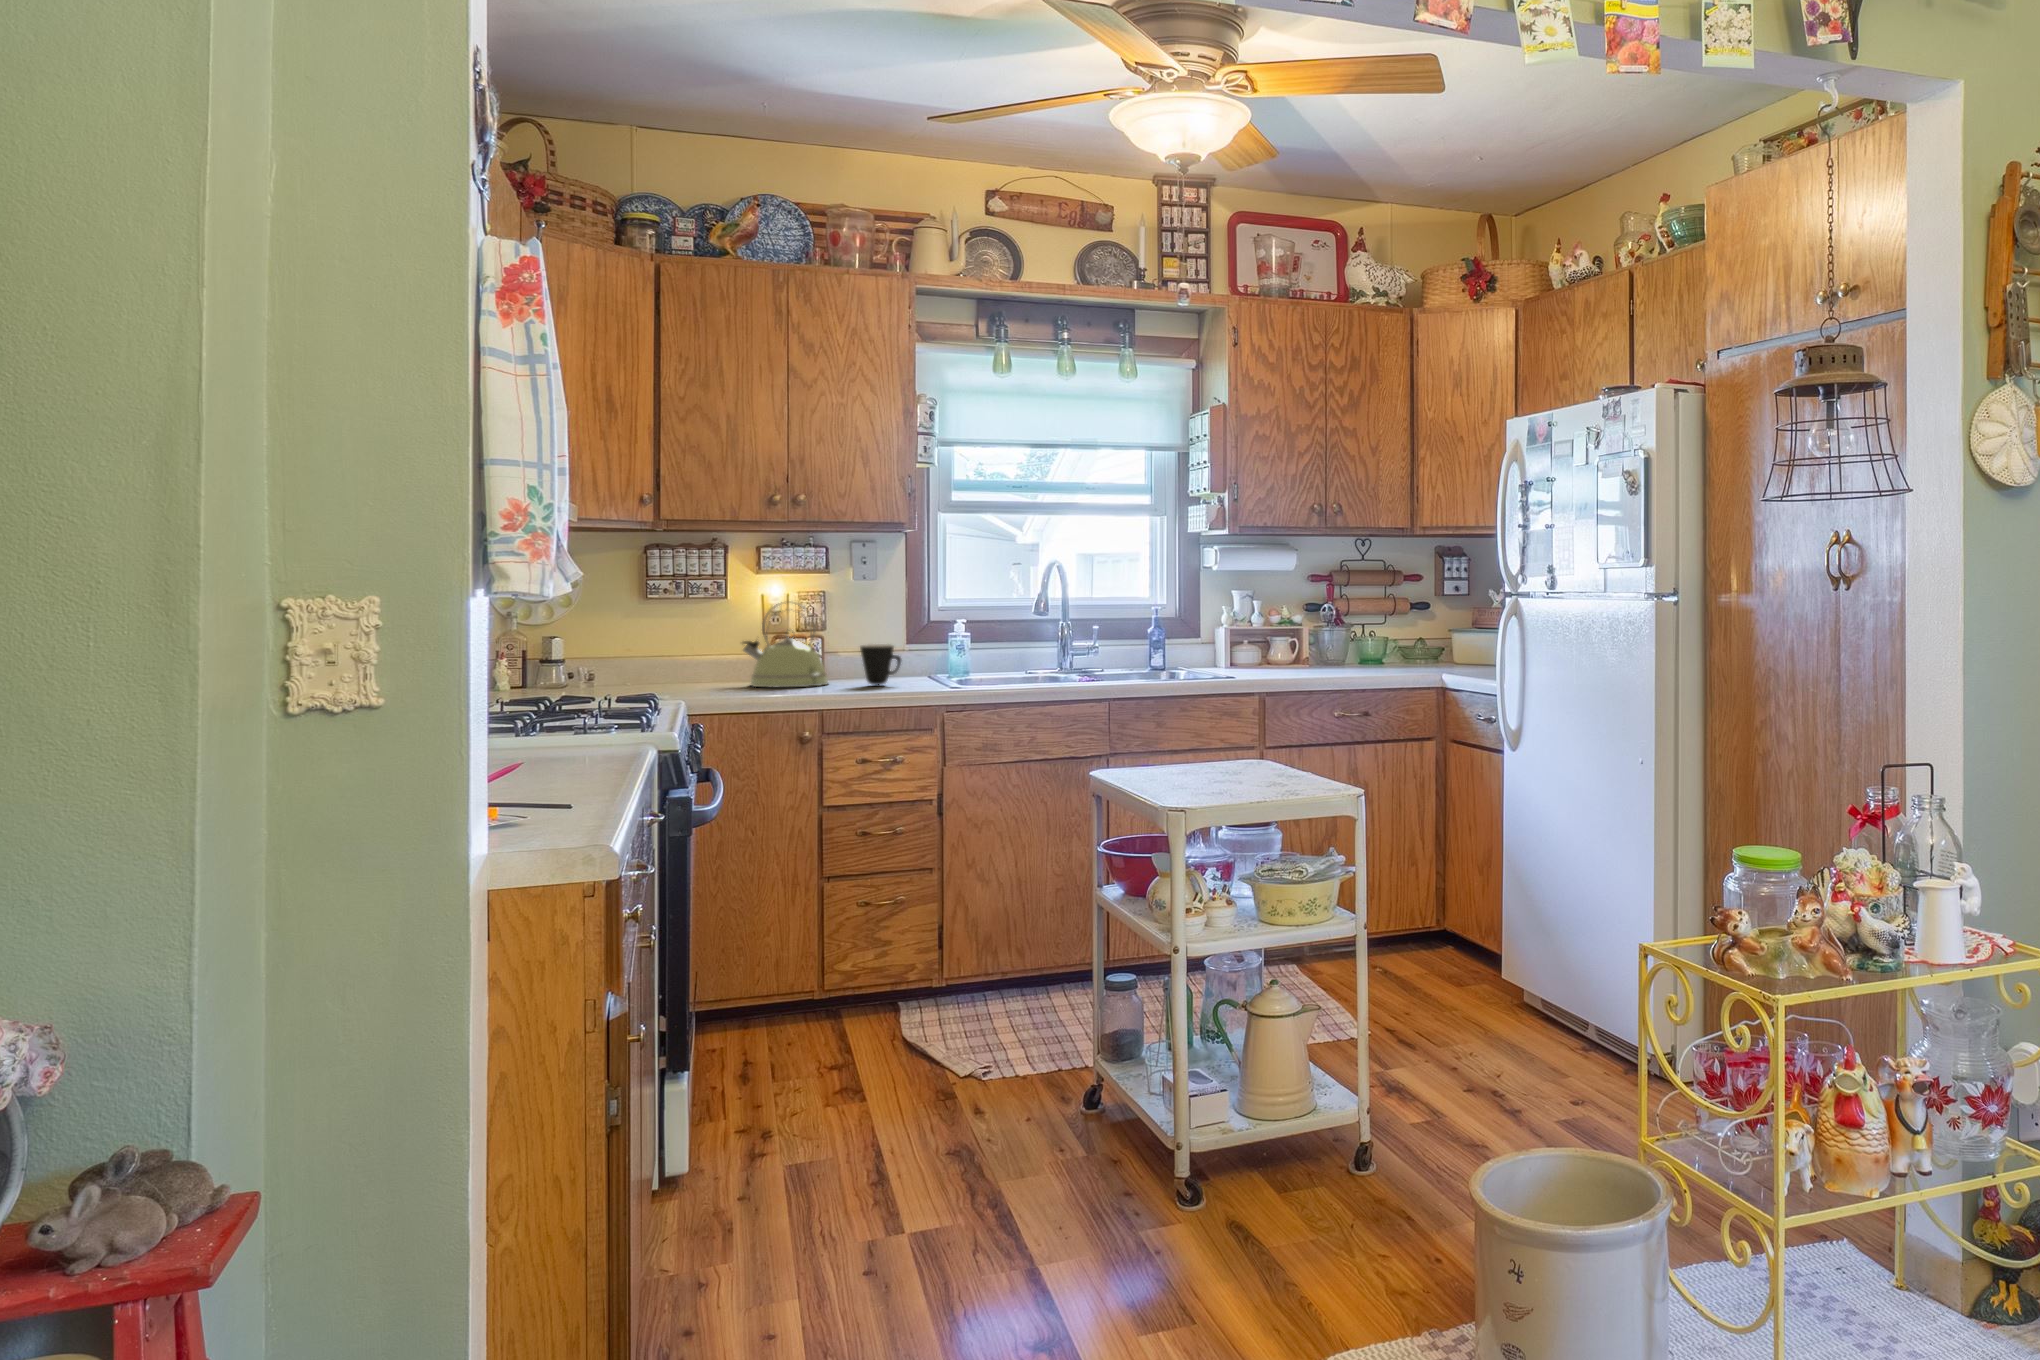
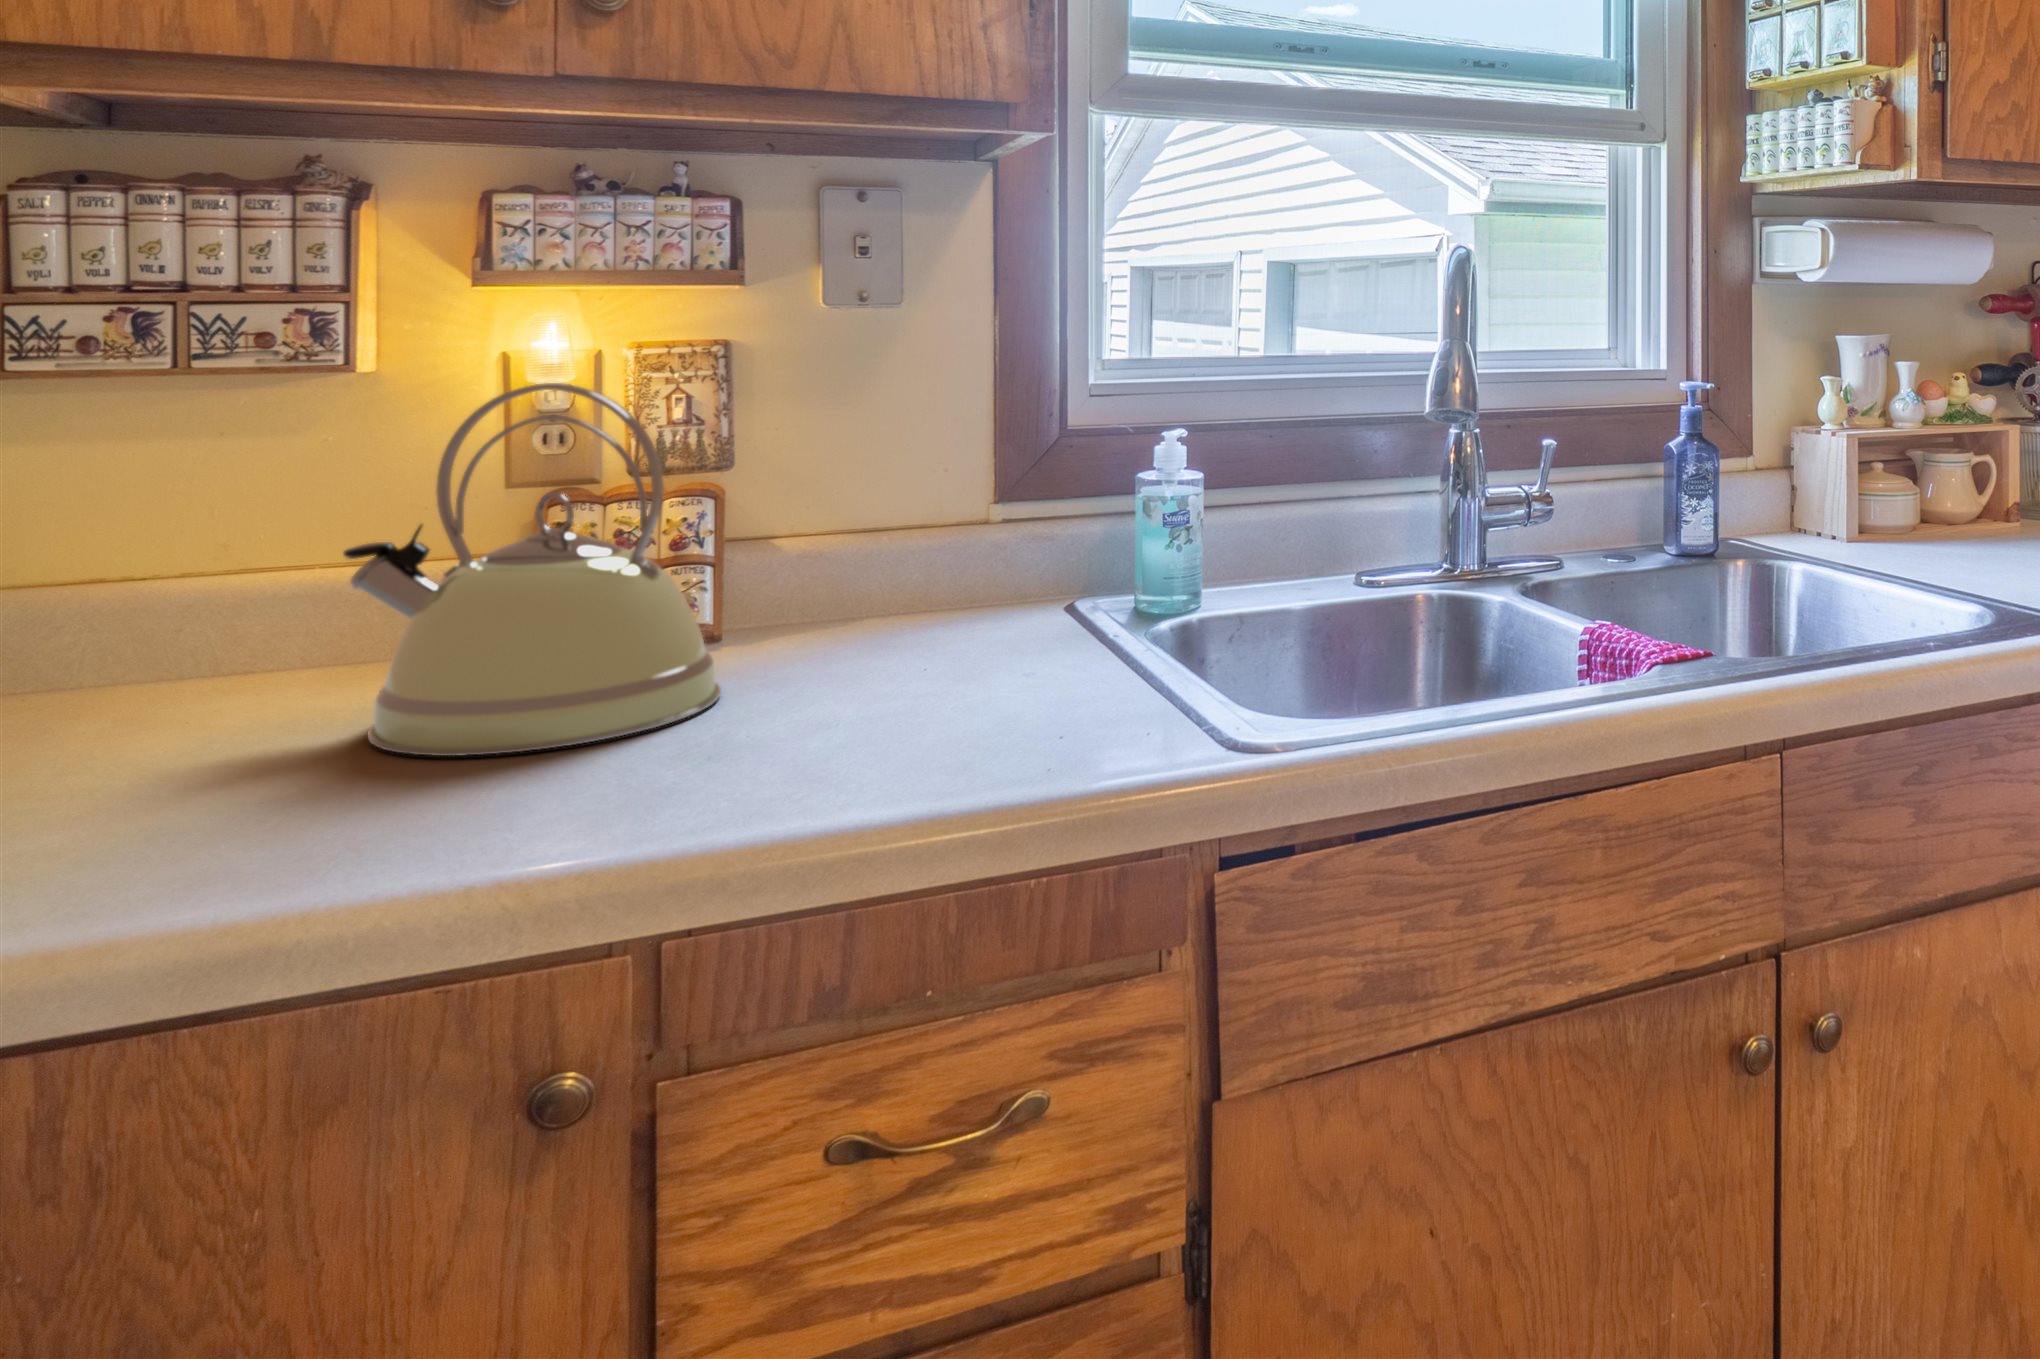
mug: present [860,644,901,685] -> none [840,542,1007,712]

